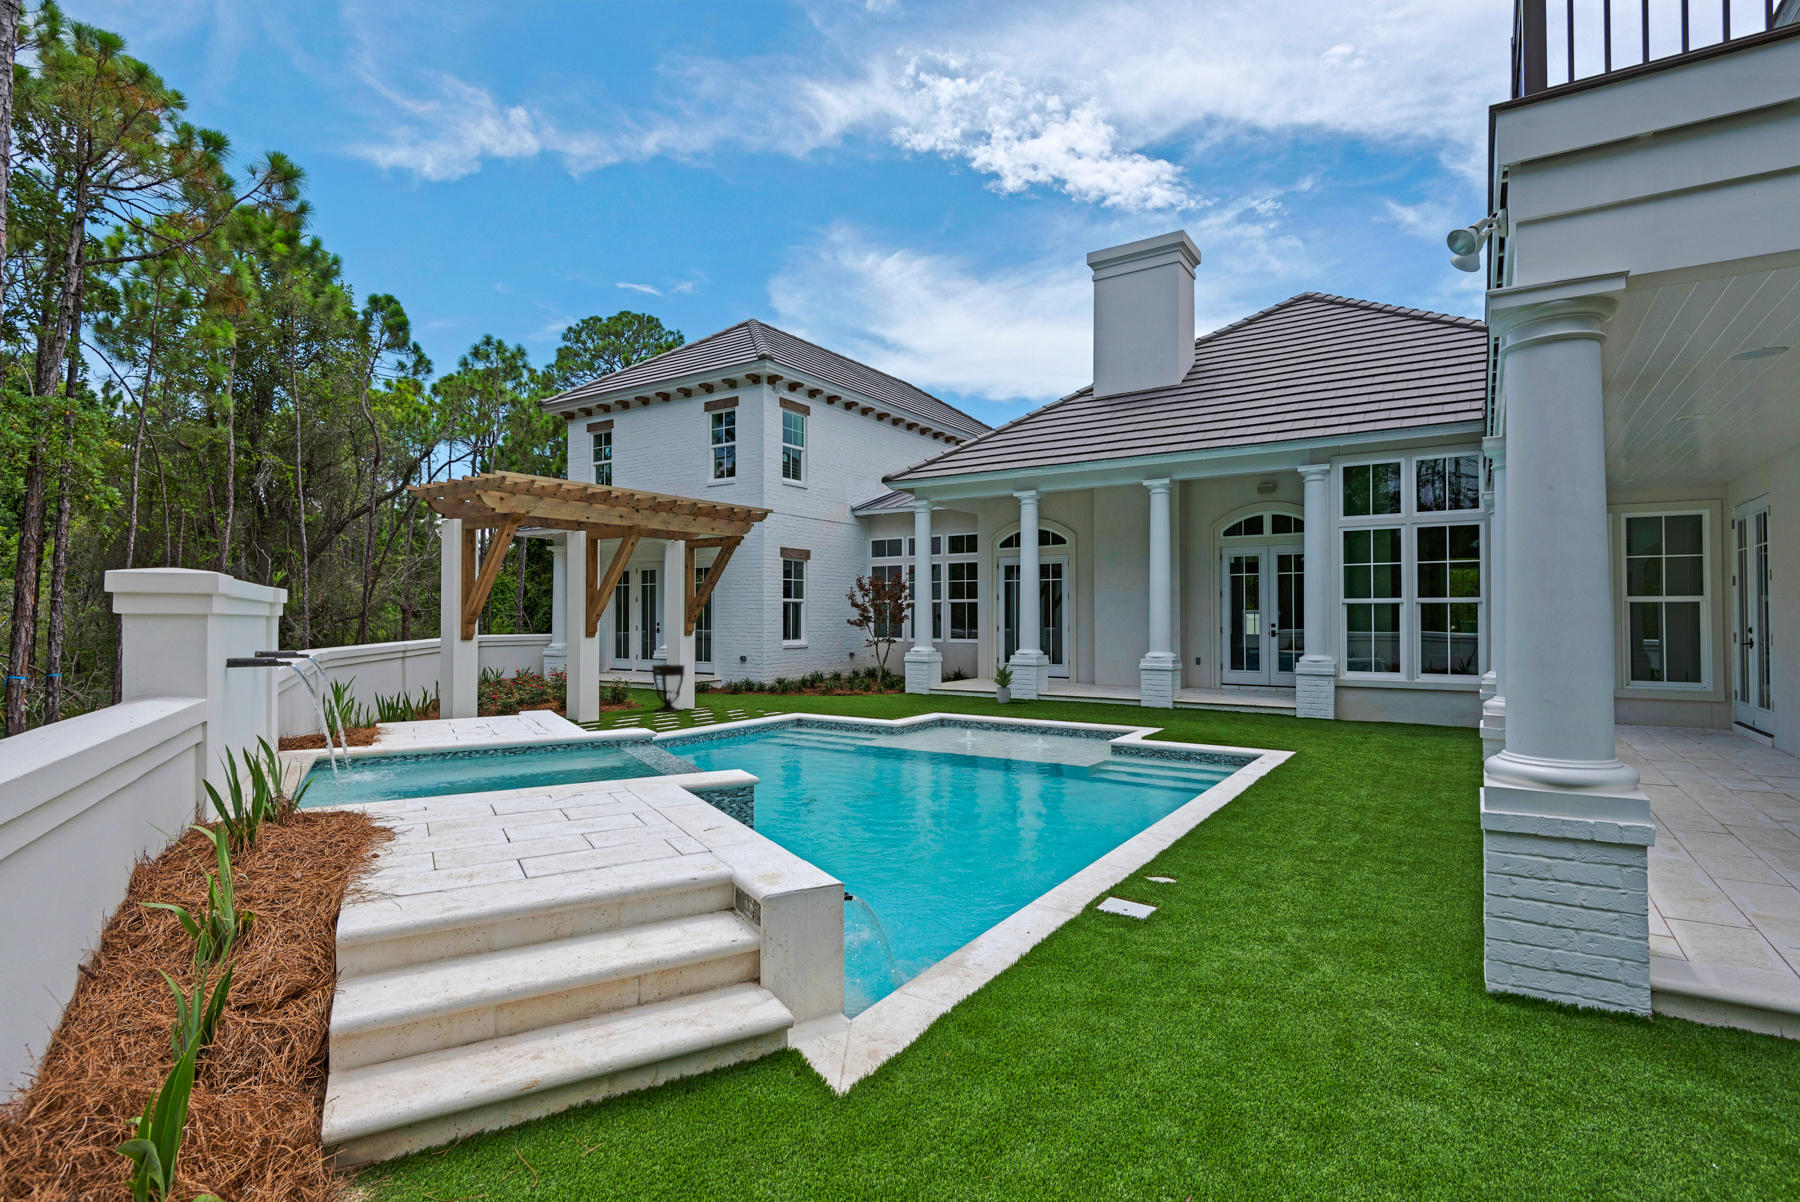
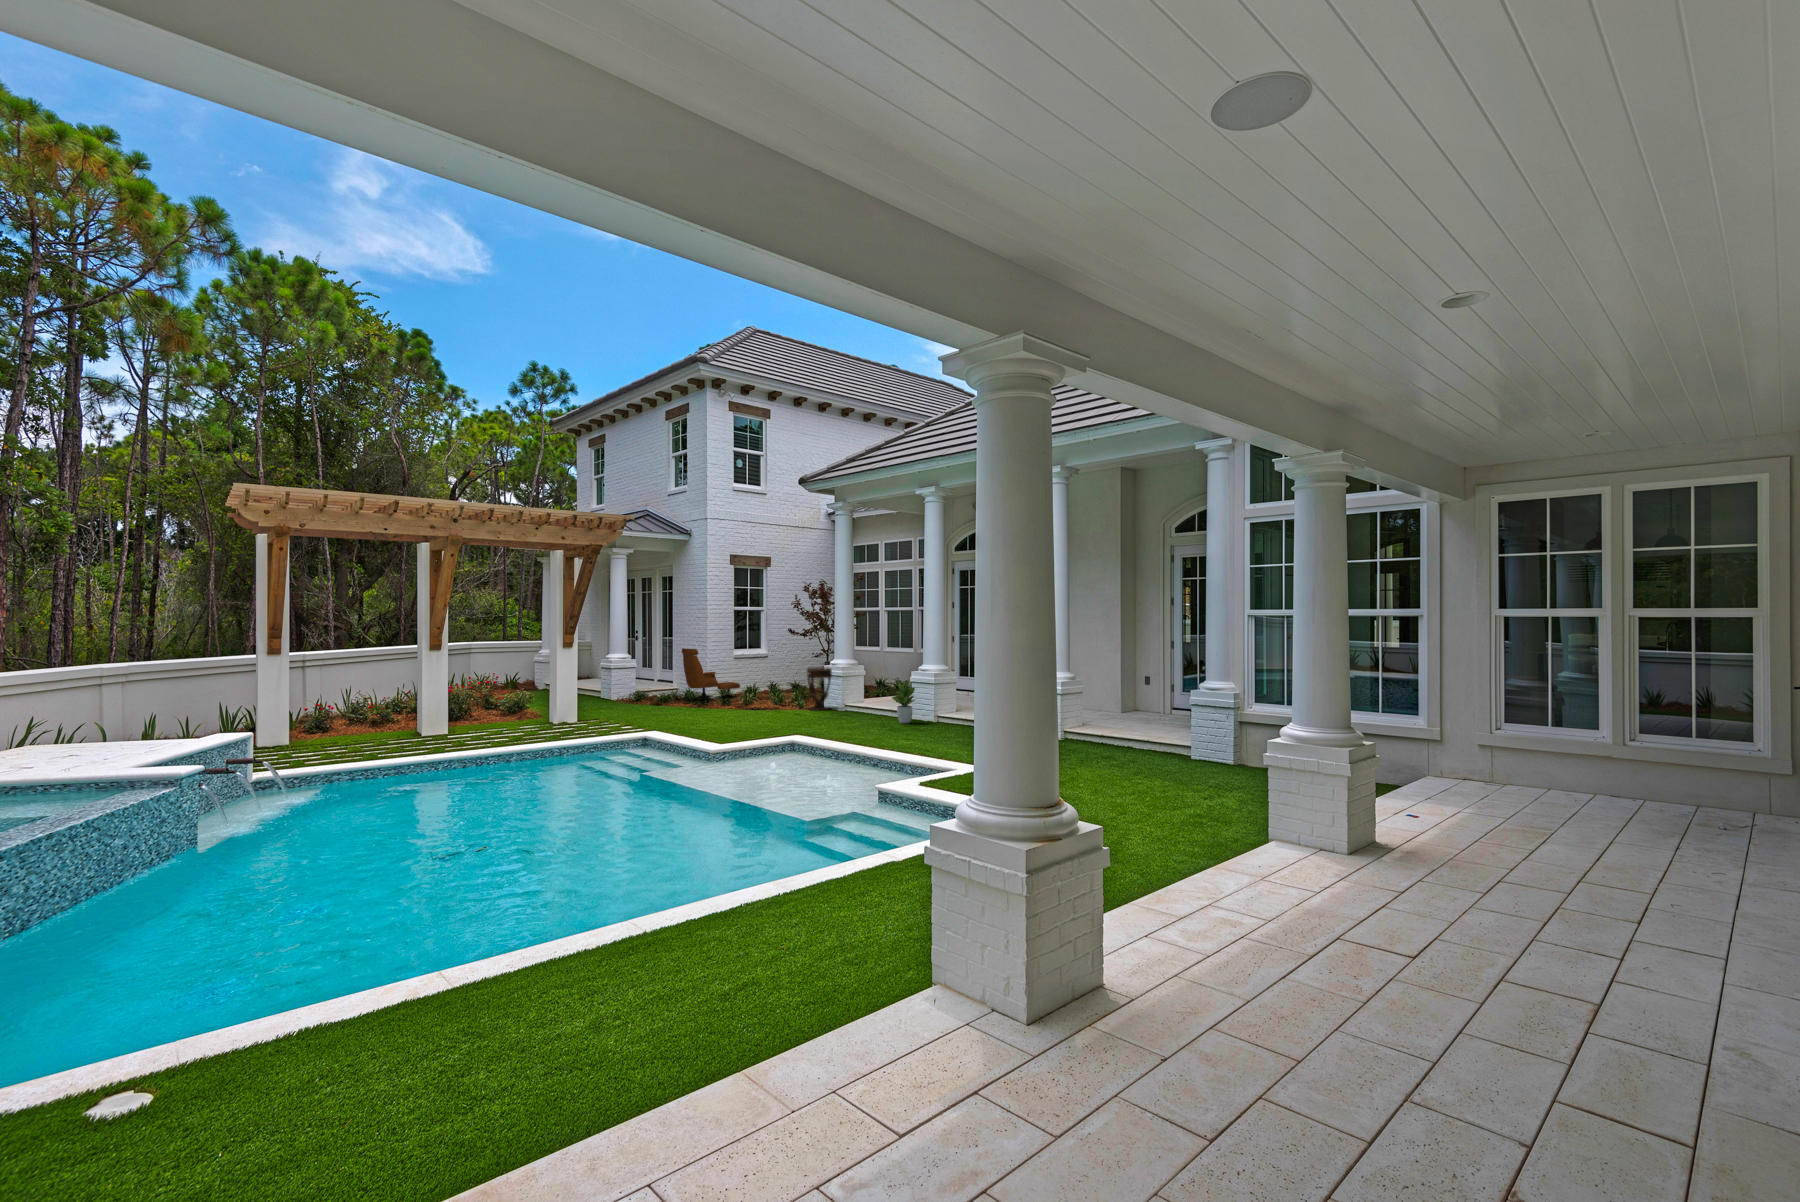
lounge chair: none [746,639,794,691] -> present [682,648,740,701]
side table: present [652,664,685,713] -> present [807,667,832,711]

